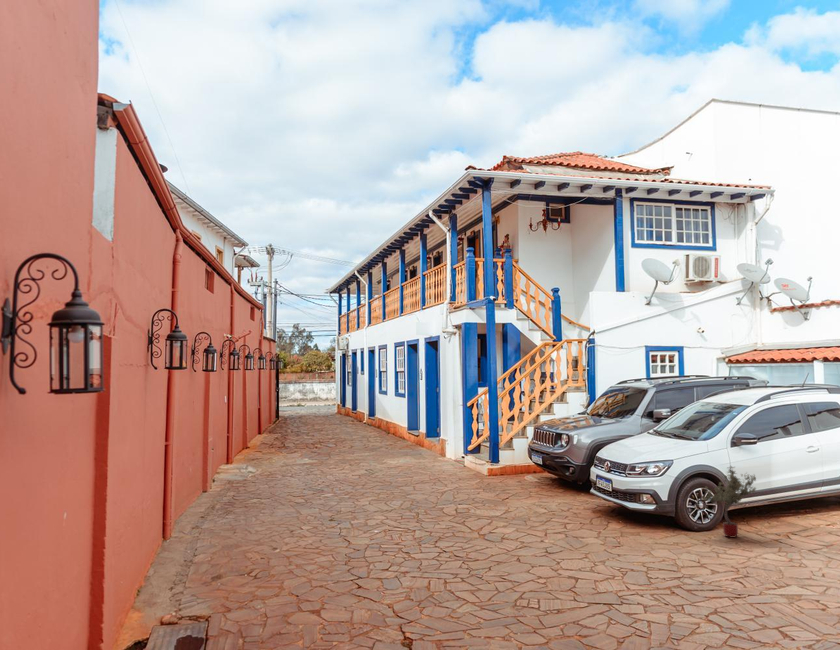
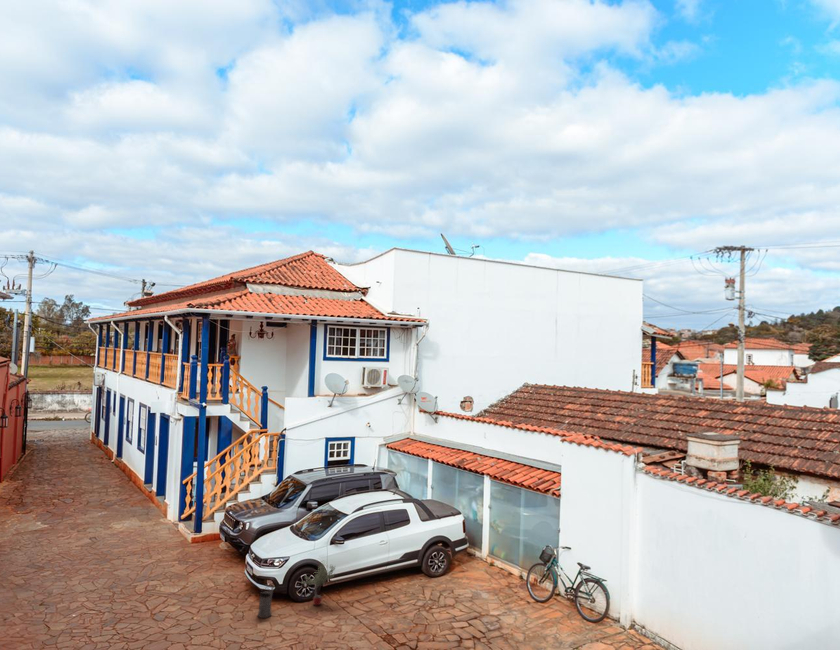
watering can: none [640,499,664,547] -> present [258,587,274,618]

